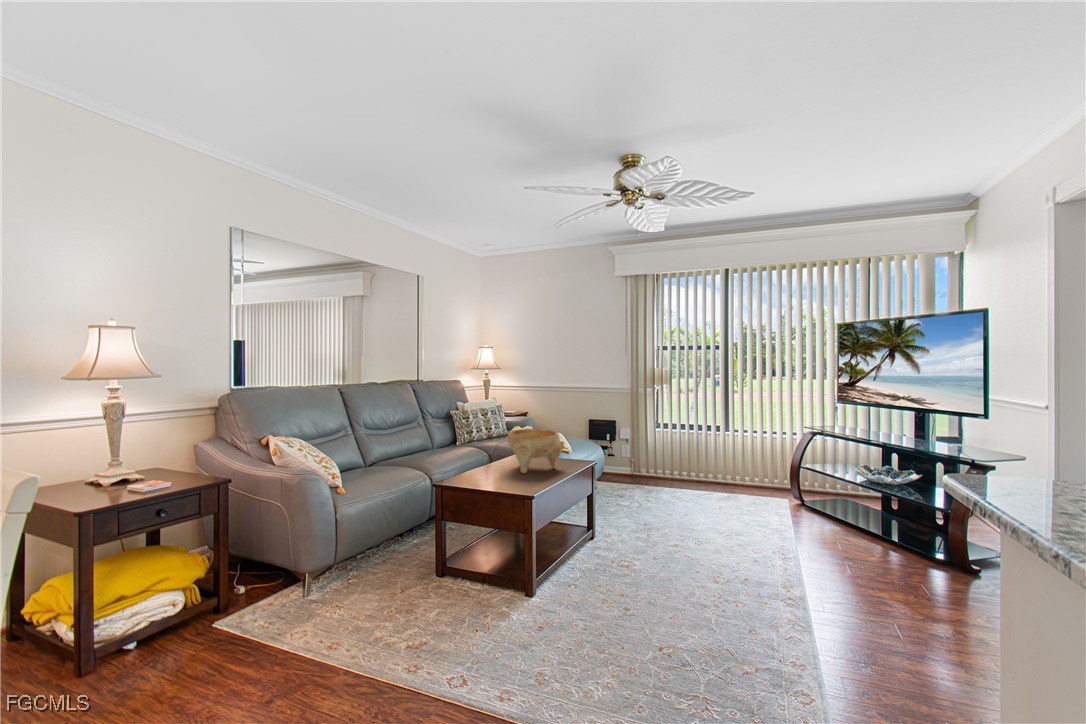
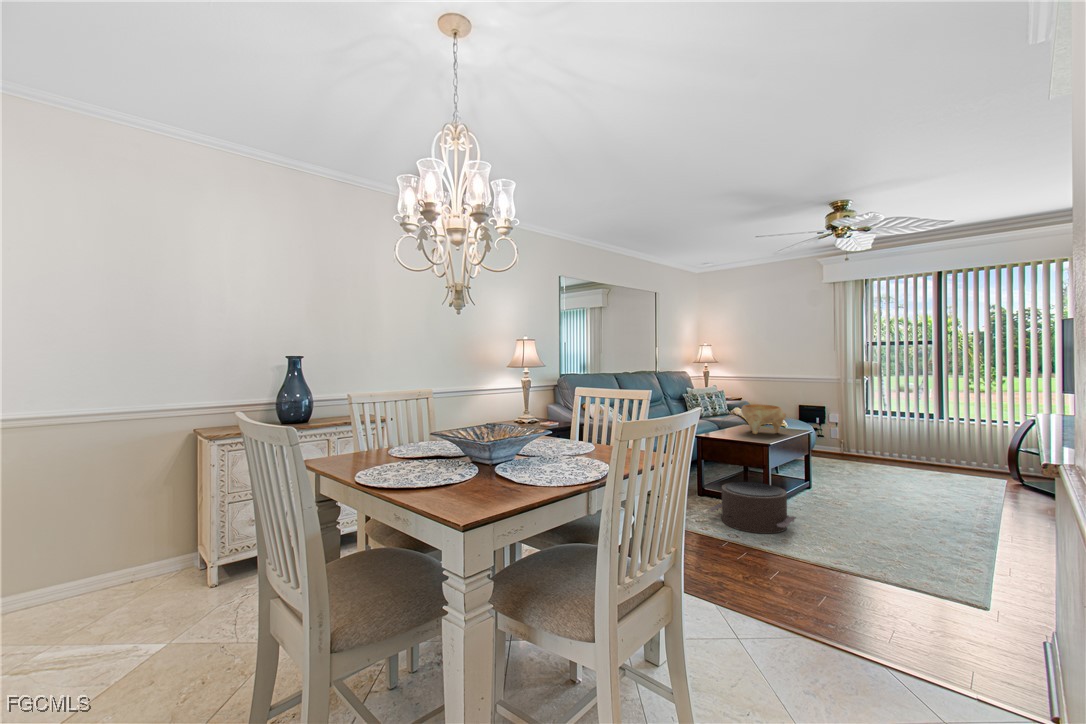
pouf: none [437,557,566,653] -> present [709,482,795,534]

